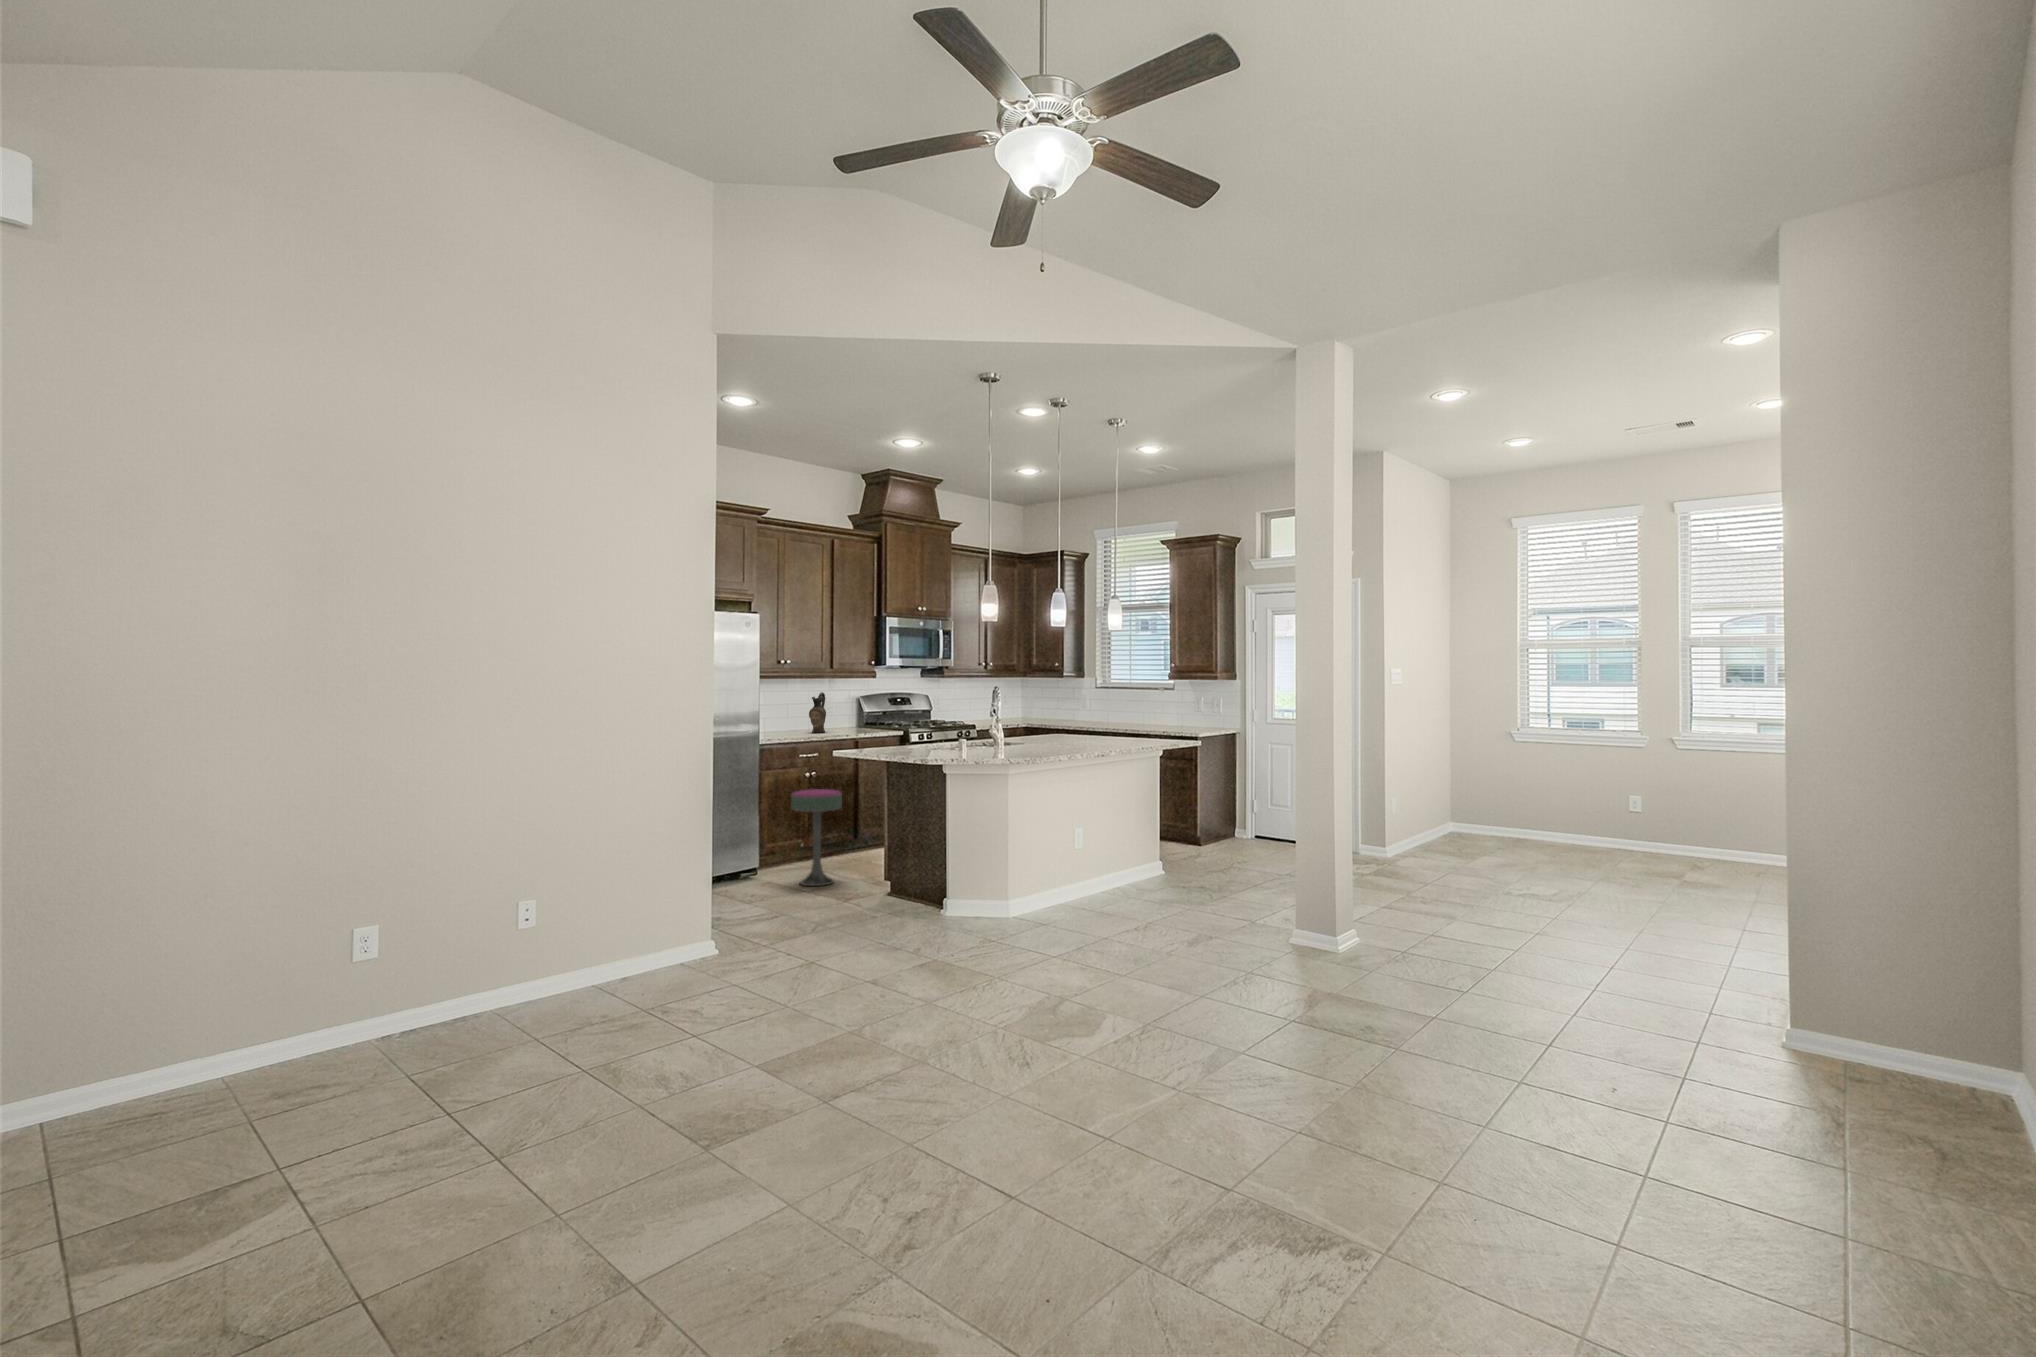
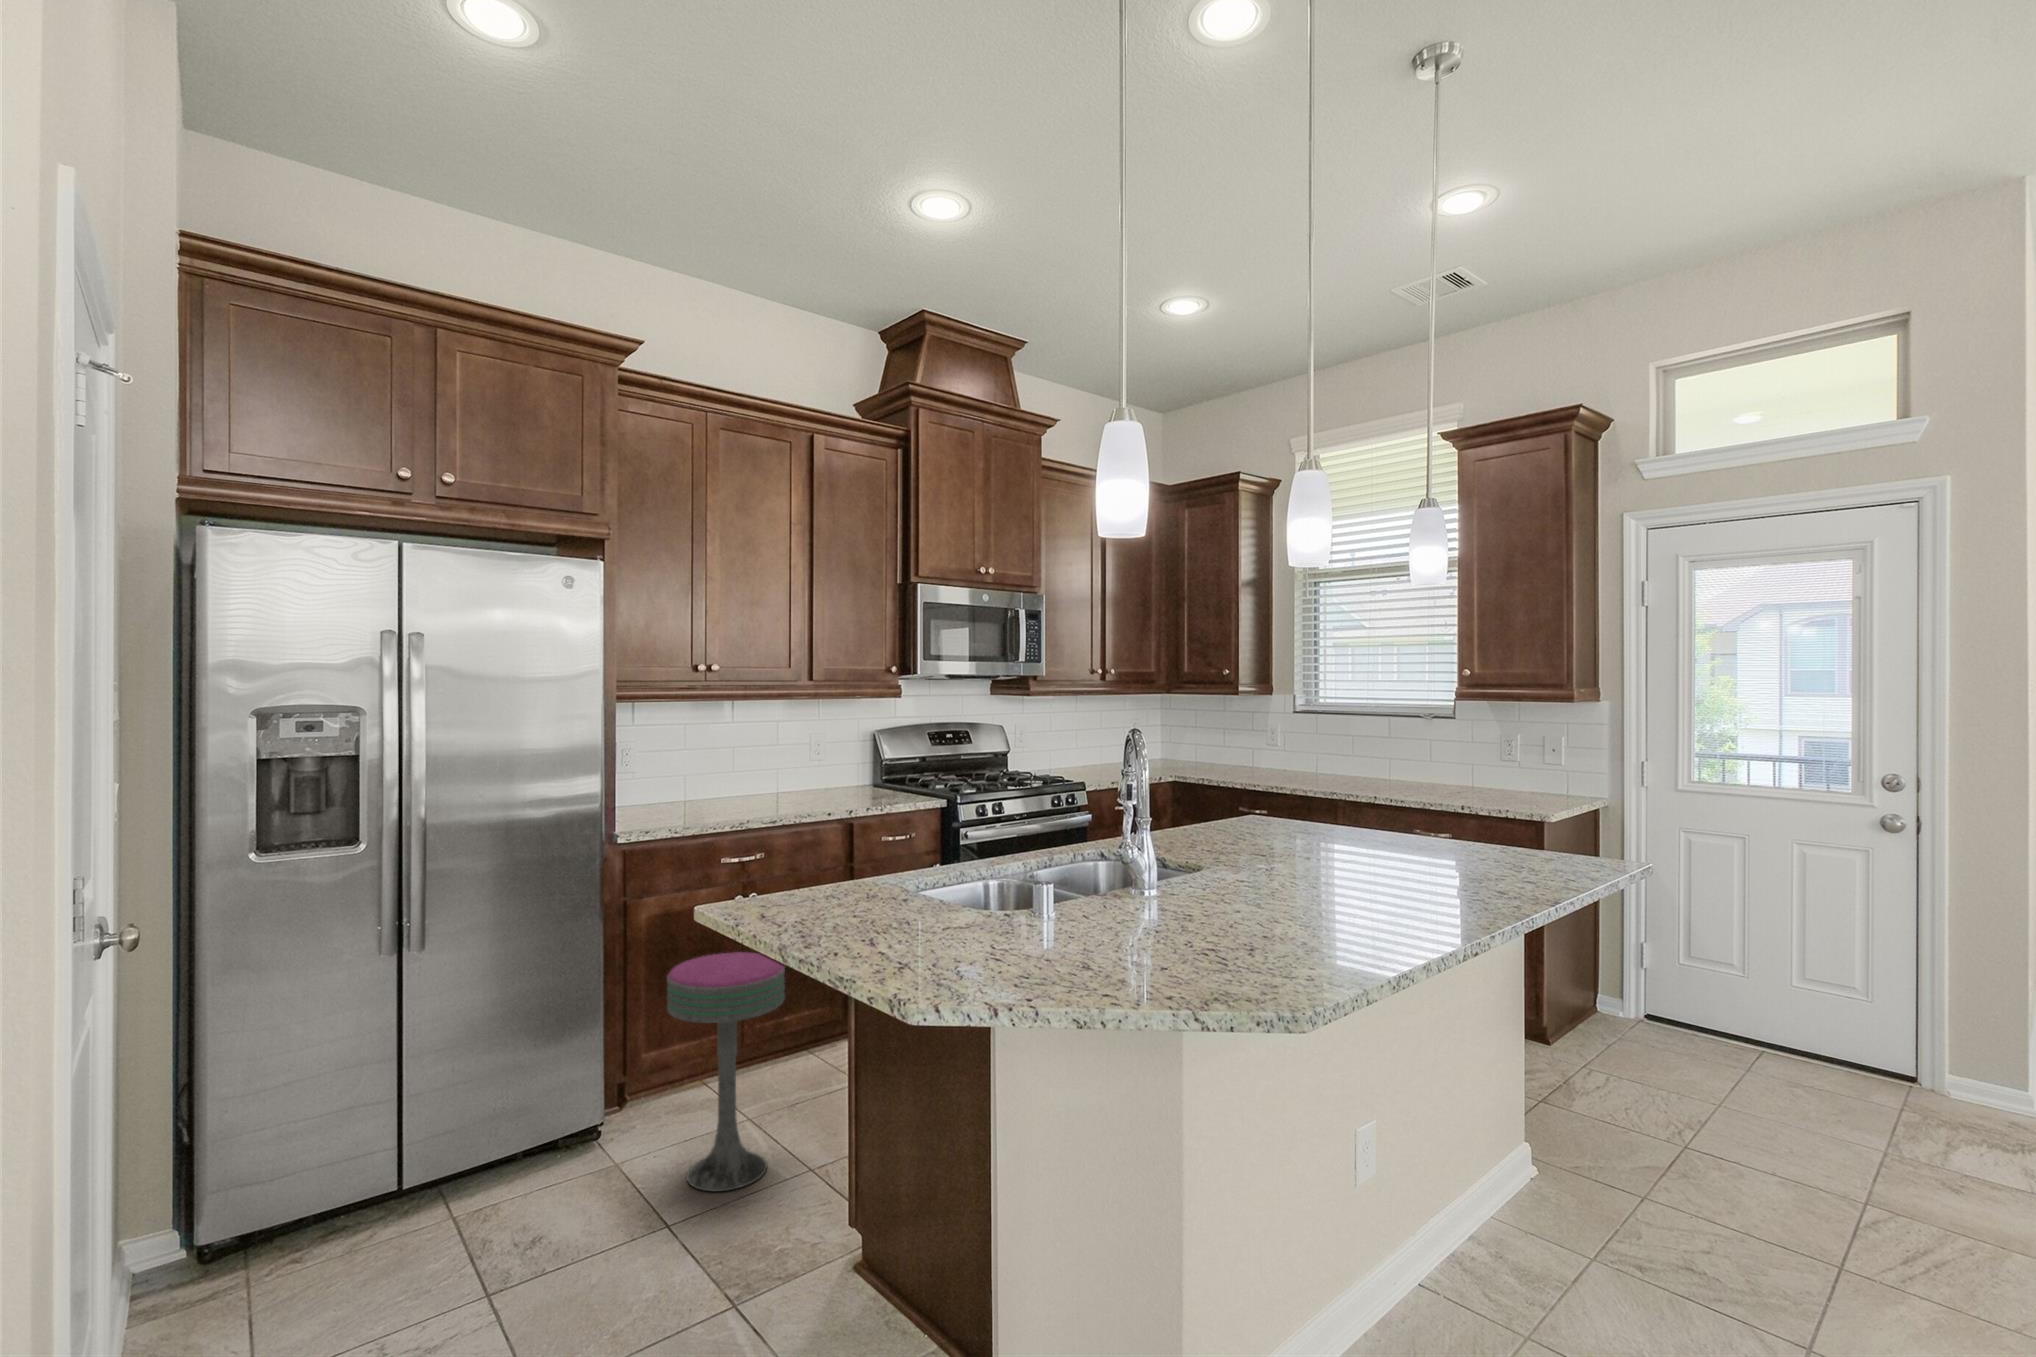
ceramic pitcher: present [809,692,826,732] -> none [761,727,796,807]

